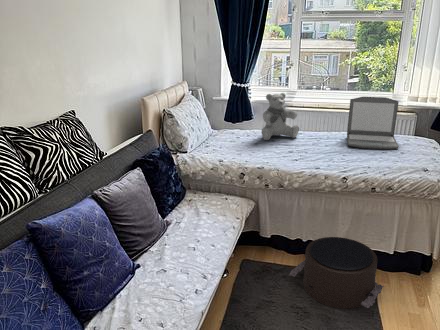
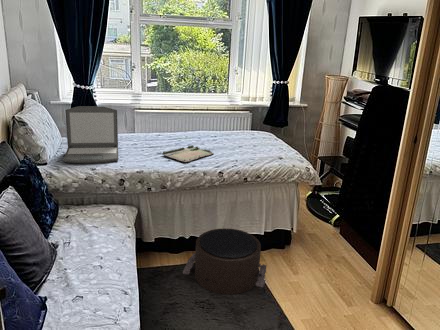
teddy bear: present [262,93,299,140] -> none [121,95,158,144]
laptop: present [347,97,399,149] -> present [64,106,118,163]
tray: none [292,147,347,163] -> present [162,145,214,162]

